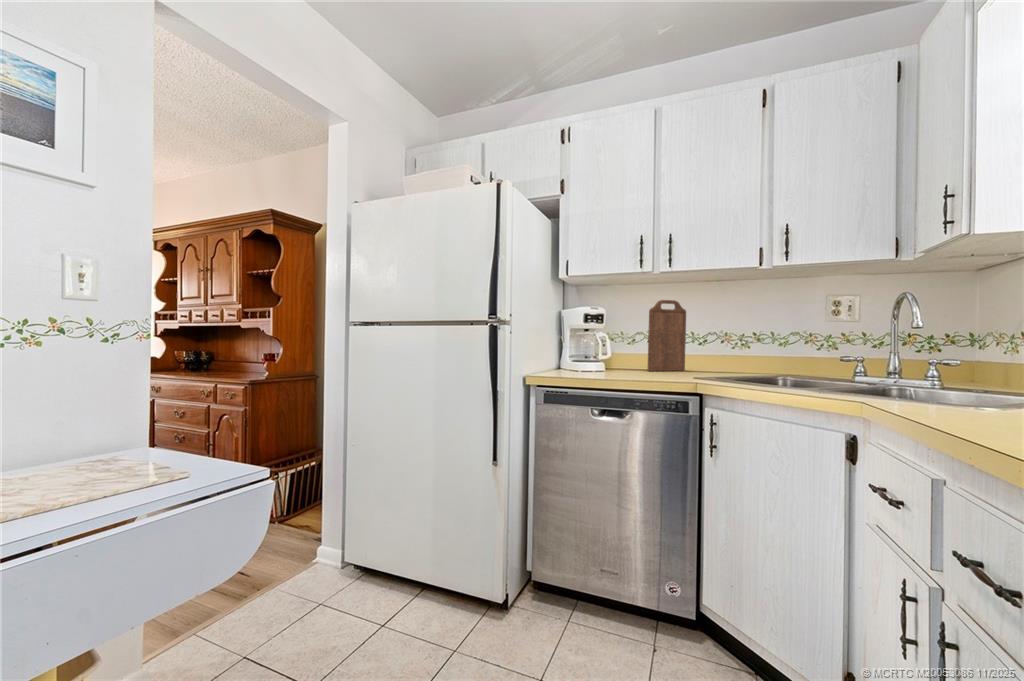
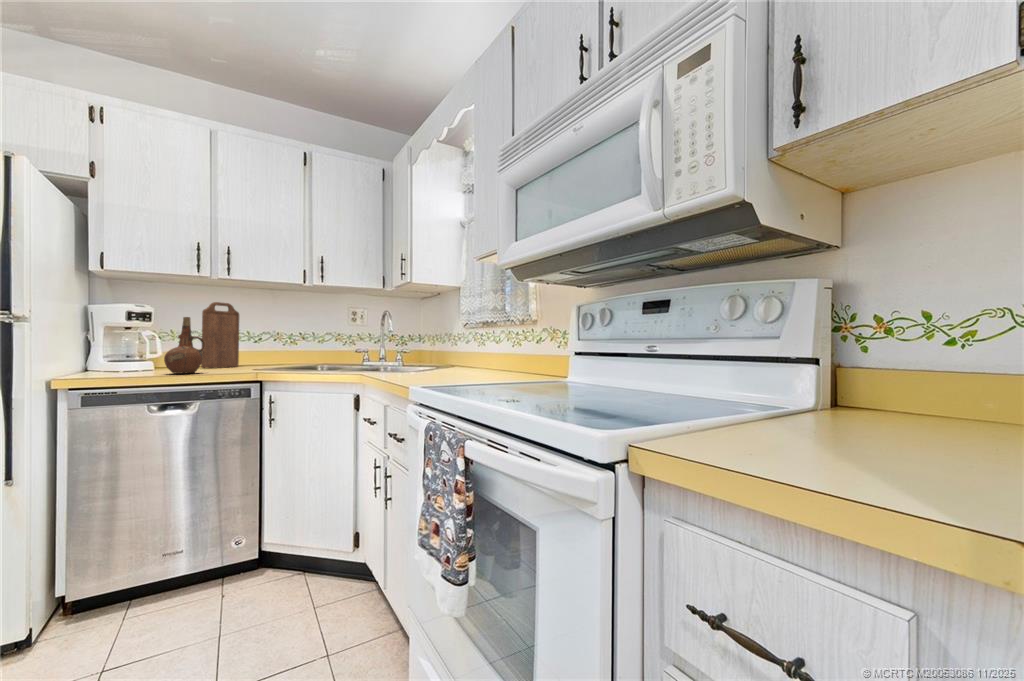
ceramic pitcher: none [609,318,646,378] -> present [164,317,205,374]

